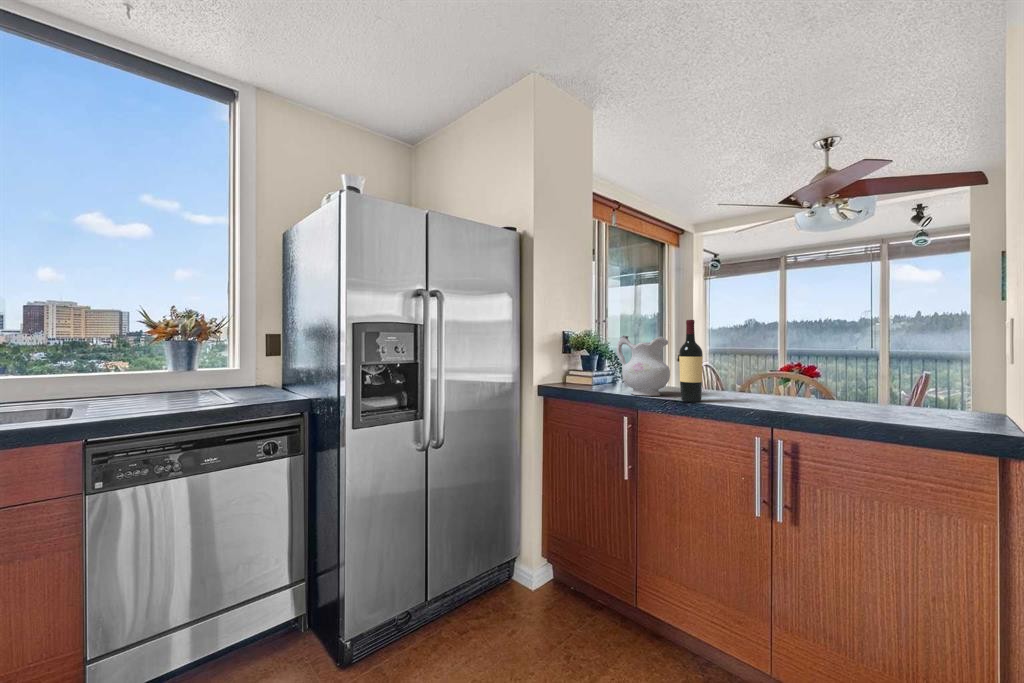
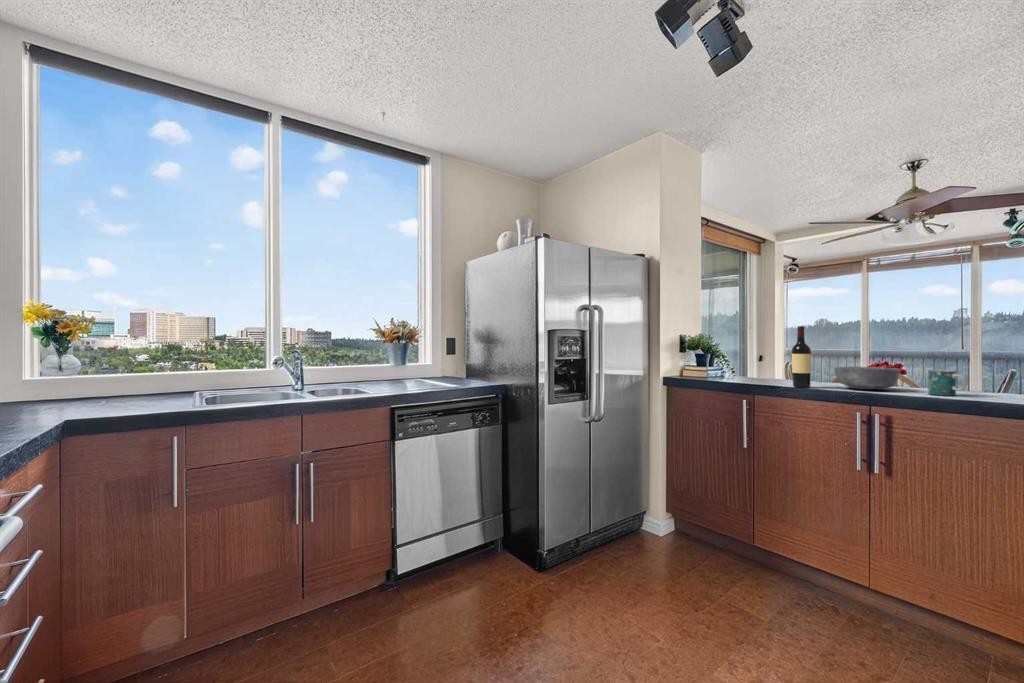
ceramic pitcher: present [617,336,670,396] -> none [735,338,781,384]
bowl: none [732,373,811,404] -> present [835,367,900,390]
mug: none [845,379,894,415] -> present [928,370,967,396]

